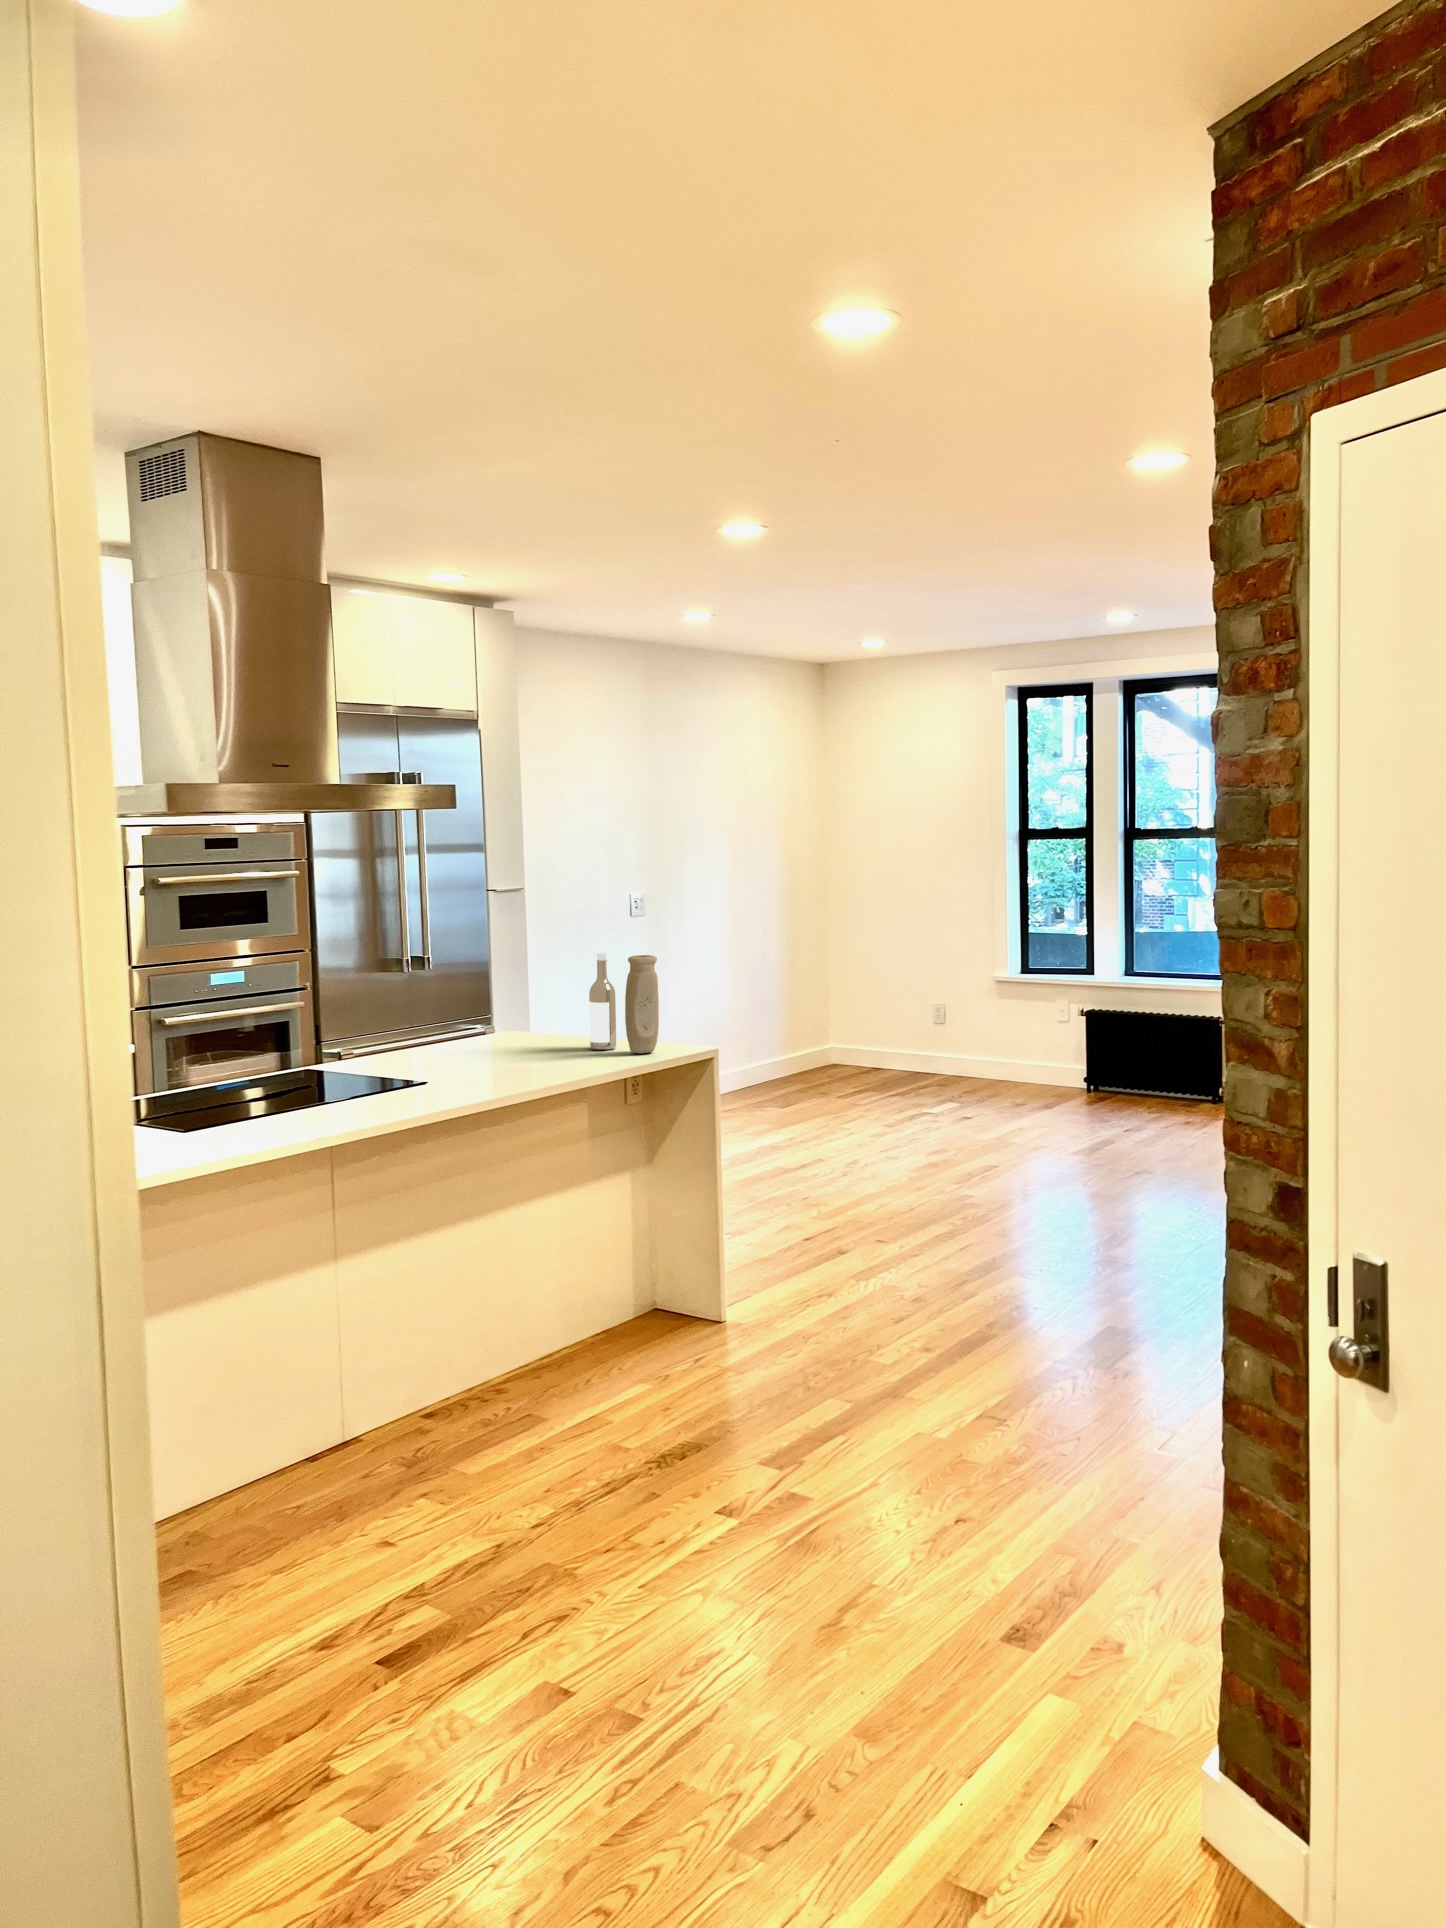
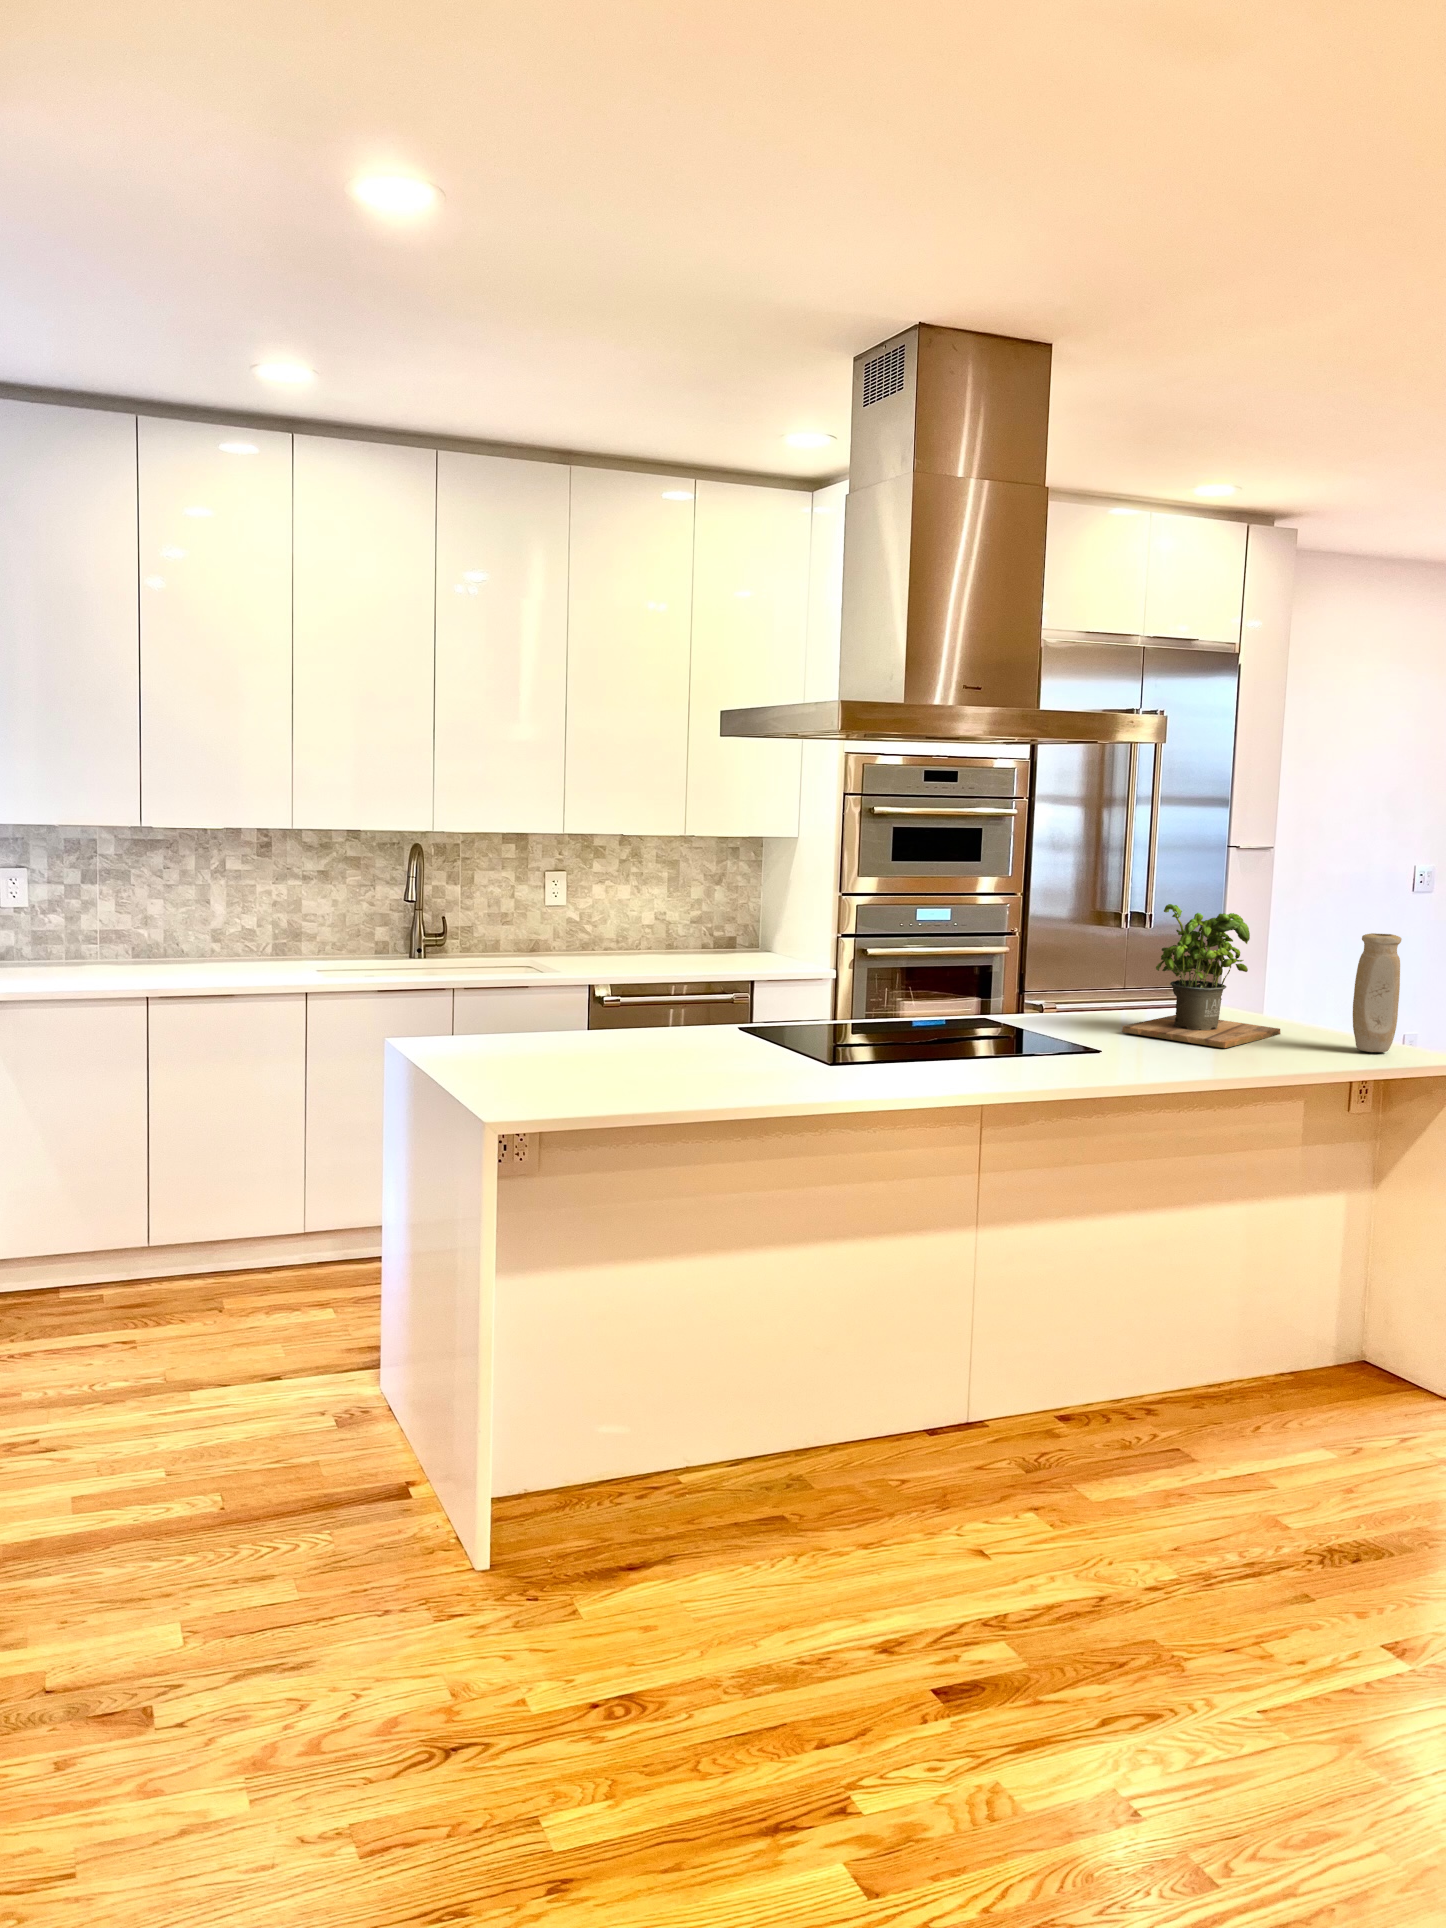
potted plant: none [438,943,568,1064] -> present [1122,904,1280,1048]
wine bottle: present [589,953,616,1050] -> none [1307,927,1345,1042]

